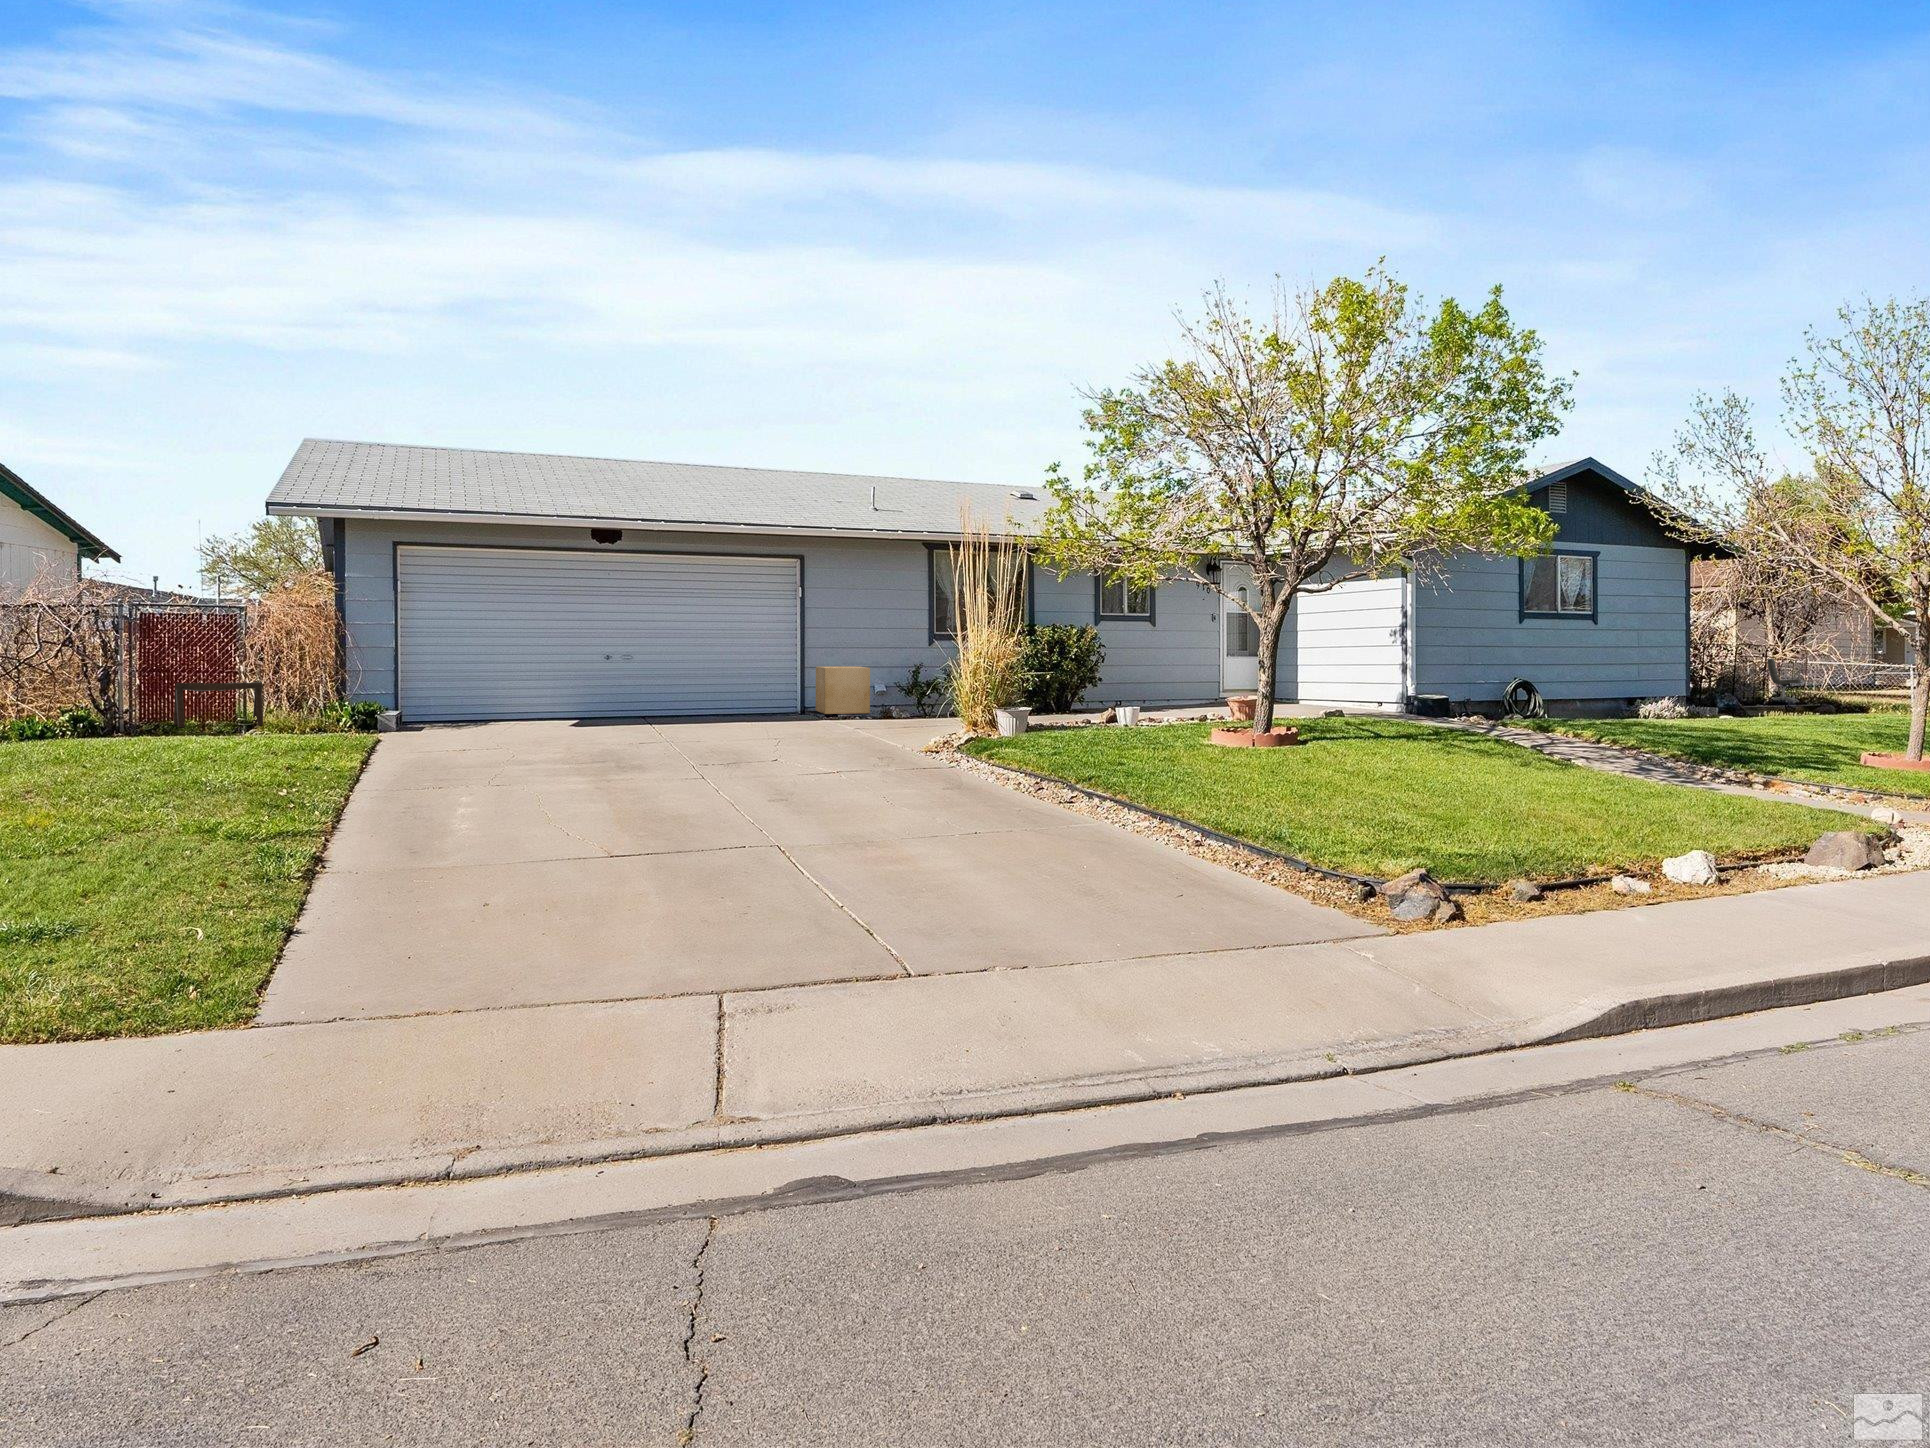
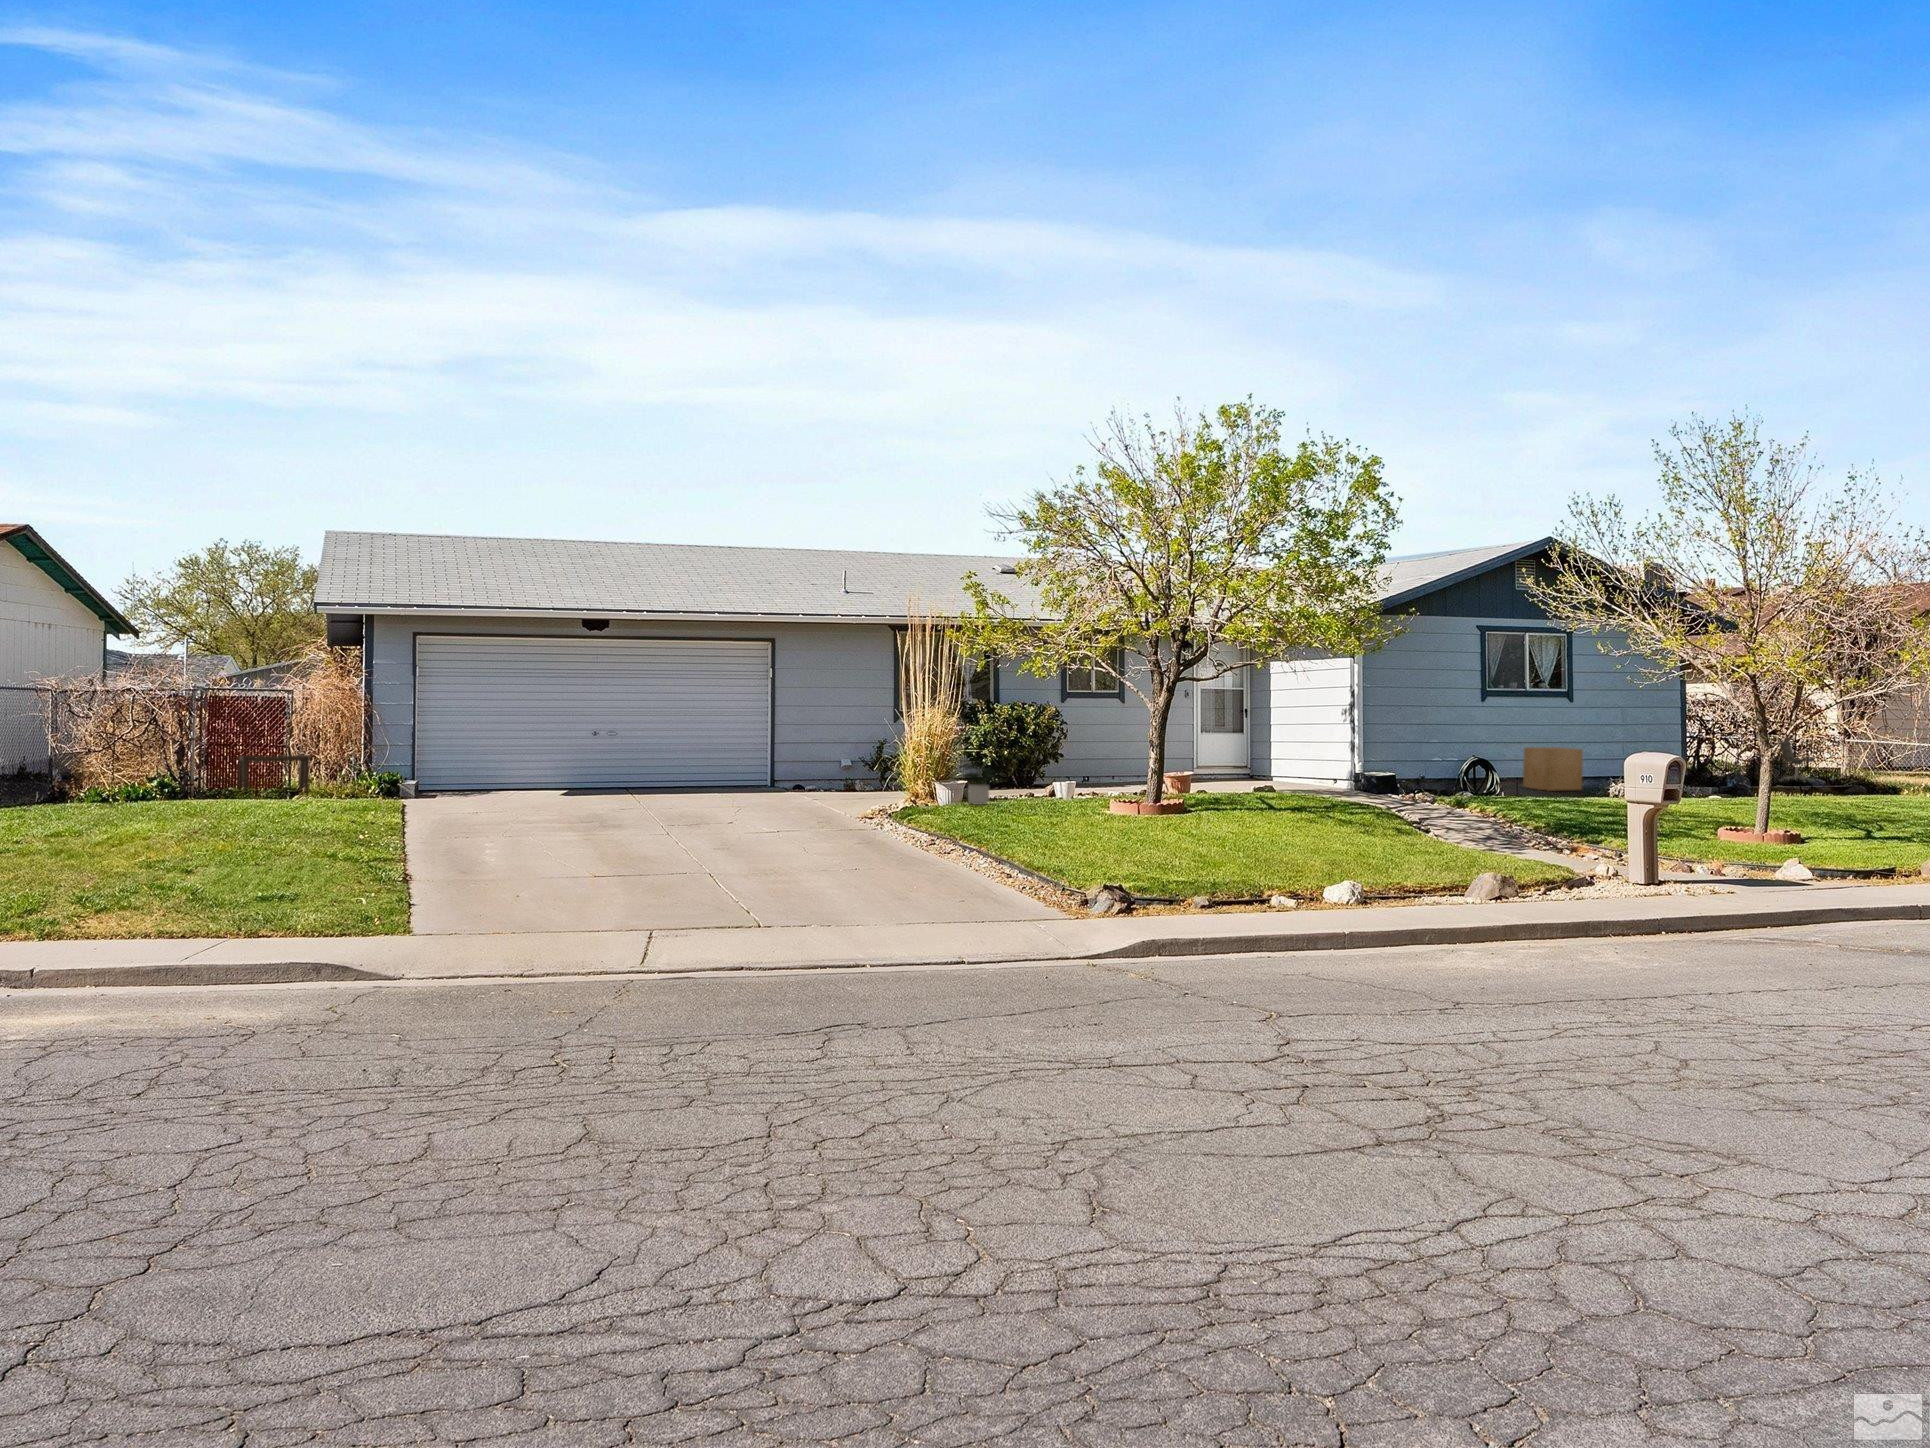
cardboard box: present [816,666,870,714] -> present [1523,747,1583,791]
potted plant: none [1024,687,1071,733] -> present [961,764,996,805]

